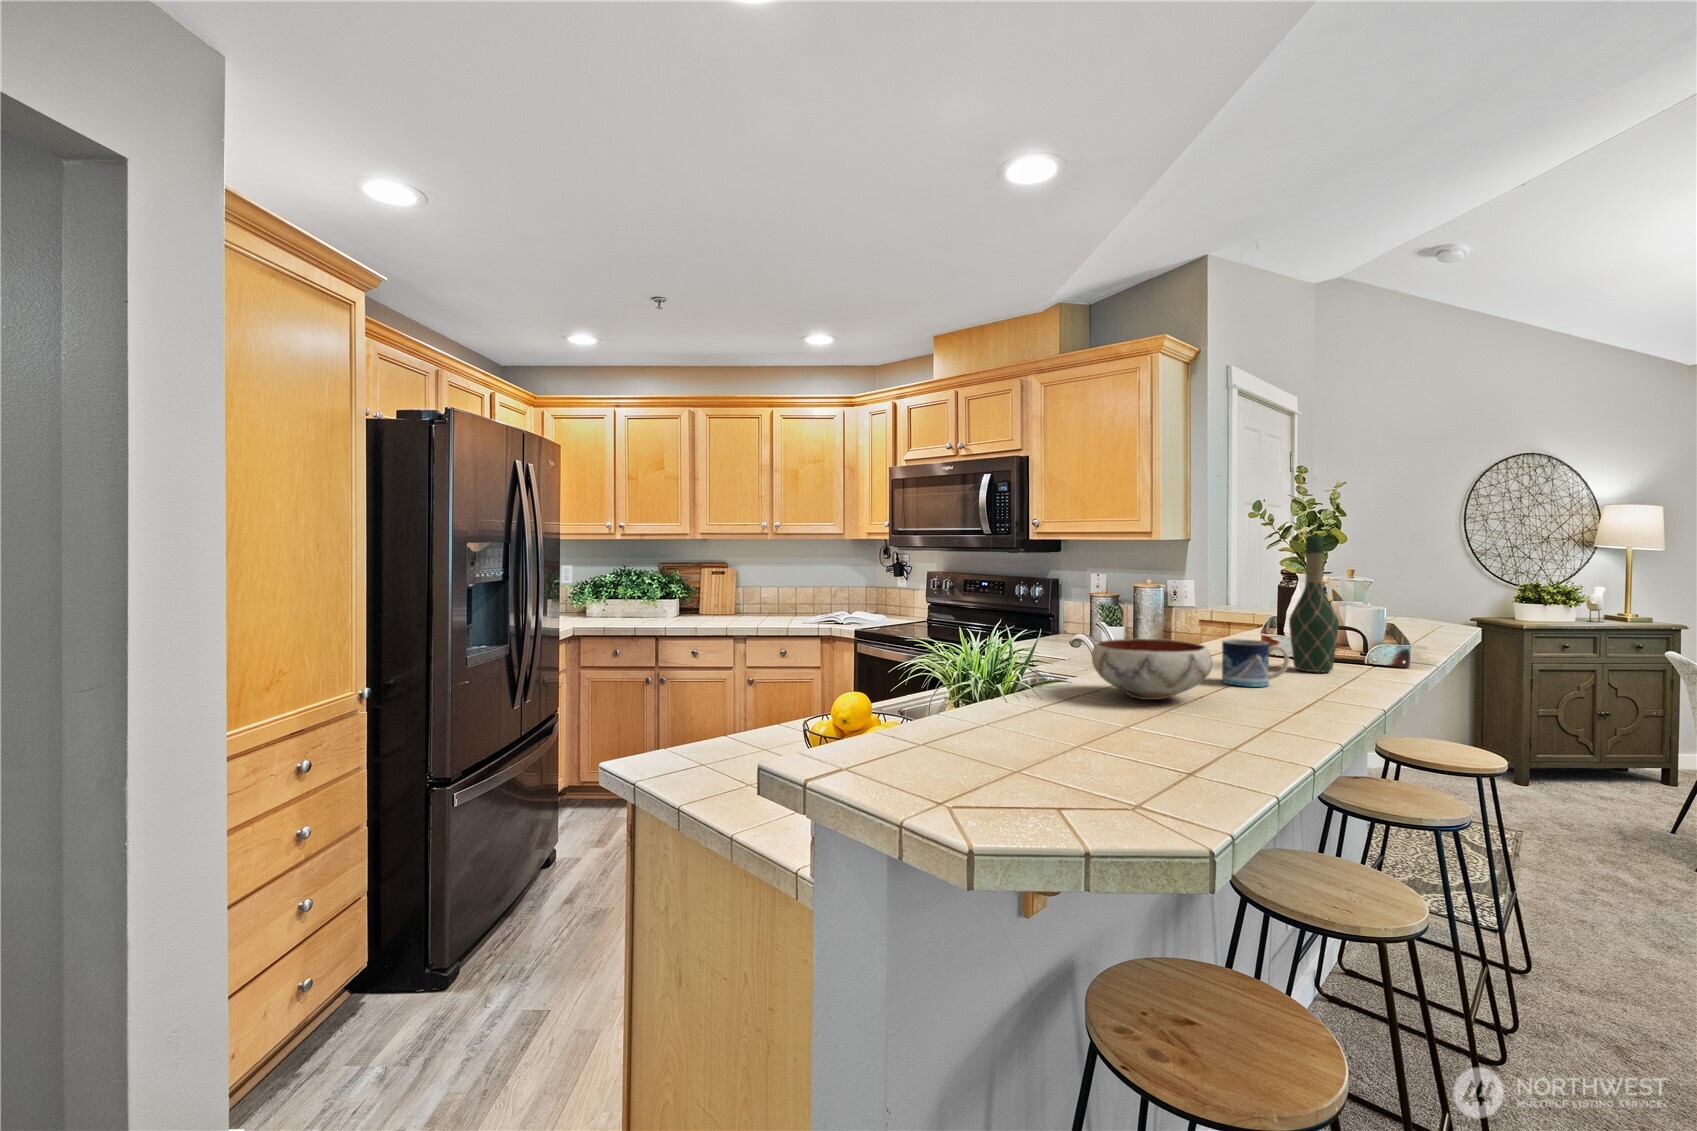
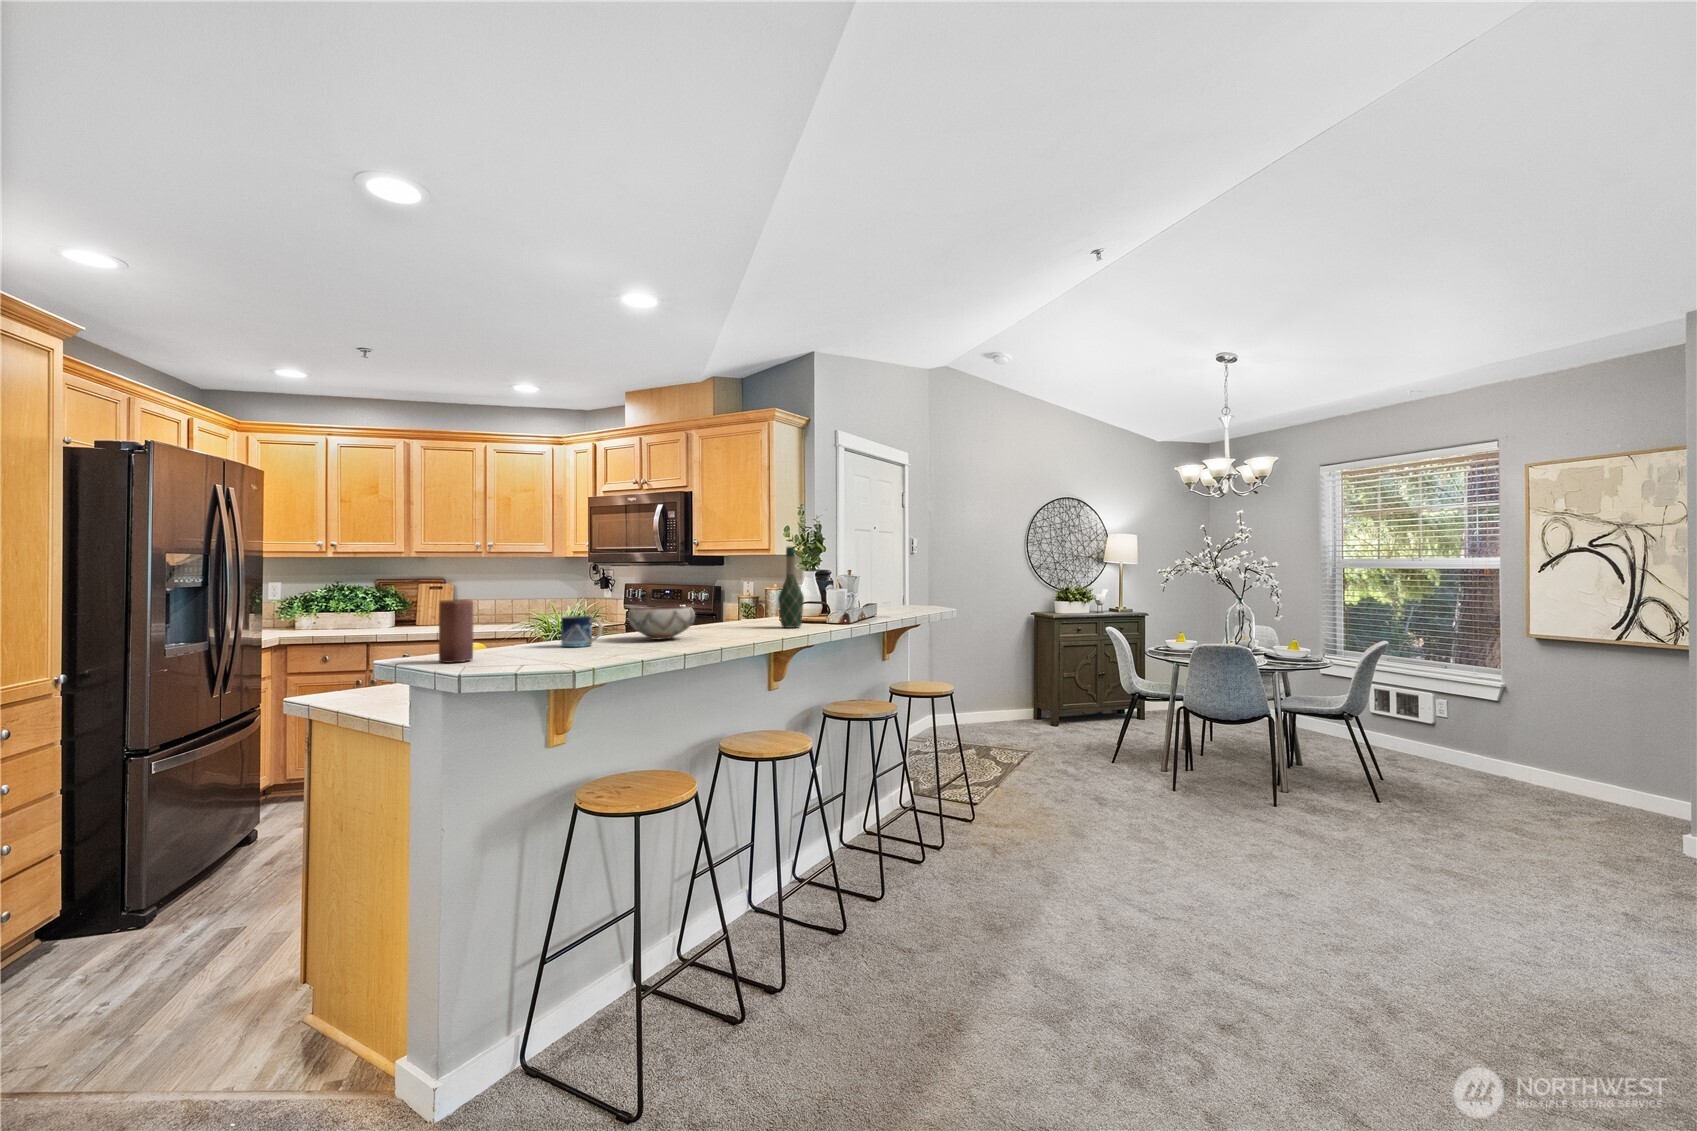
mug: present [1222,639,1289,687] -> present [561,616,602,647]
candle: none [857,644,914,766] -> present [439,600,473,663]

